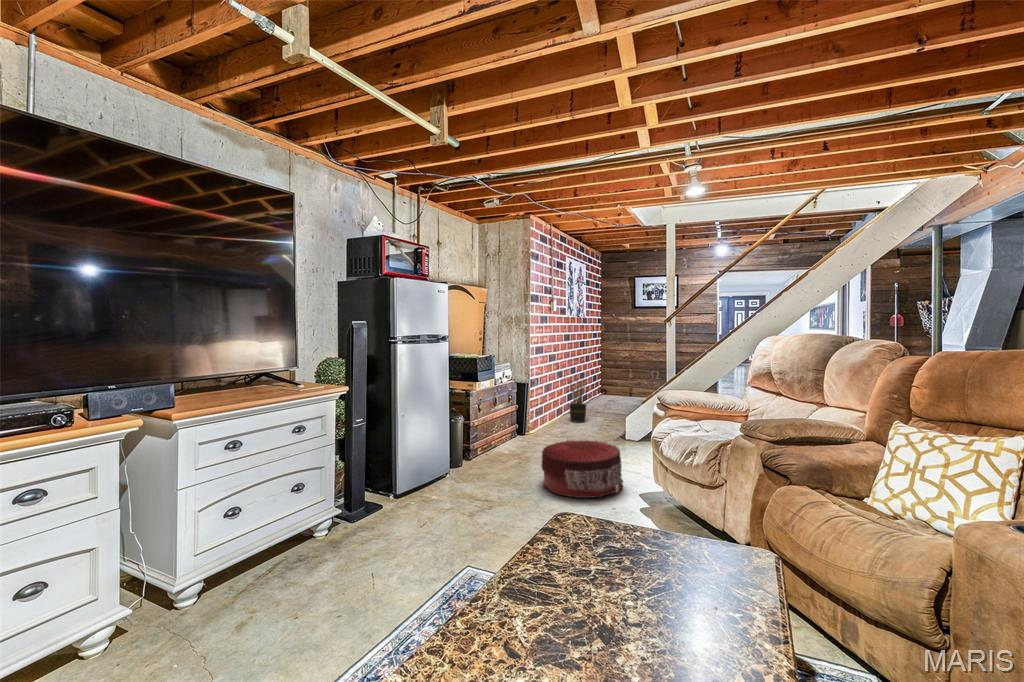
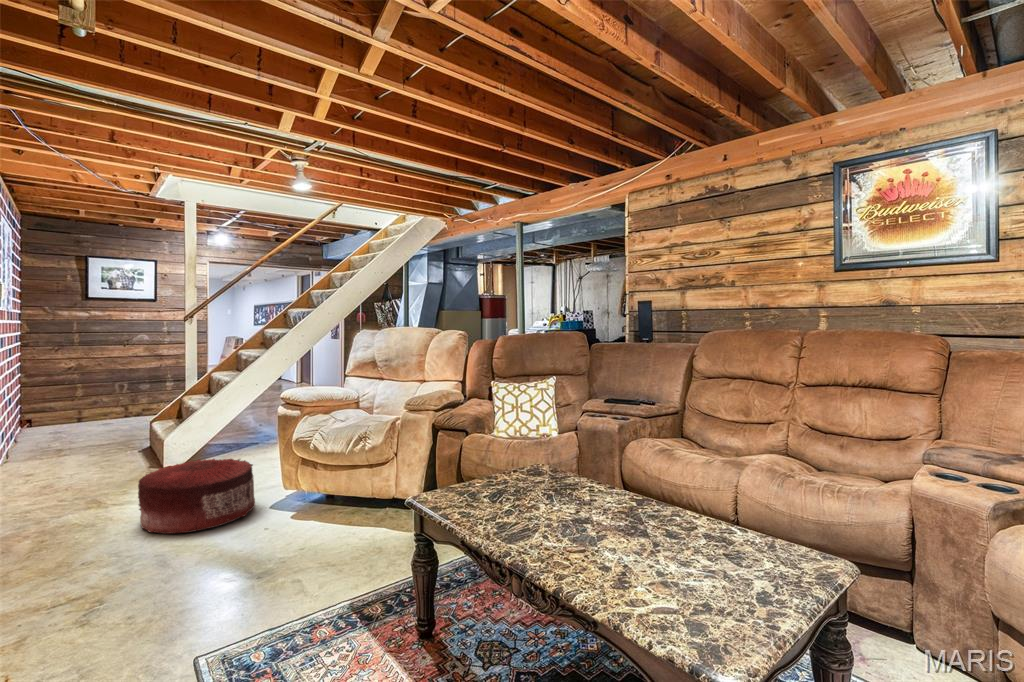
potted plant: present [569,378,587,423] -> none [12,387,77,465]

